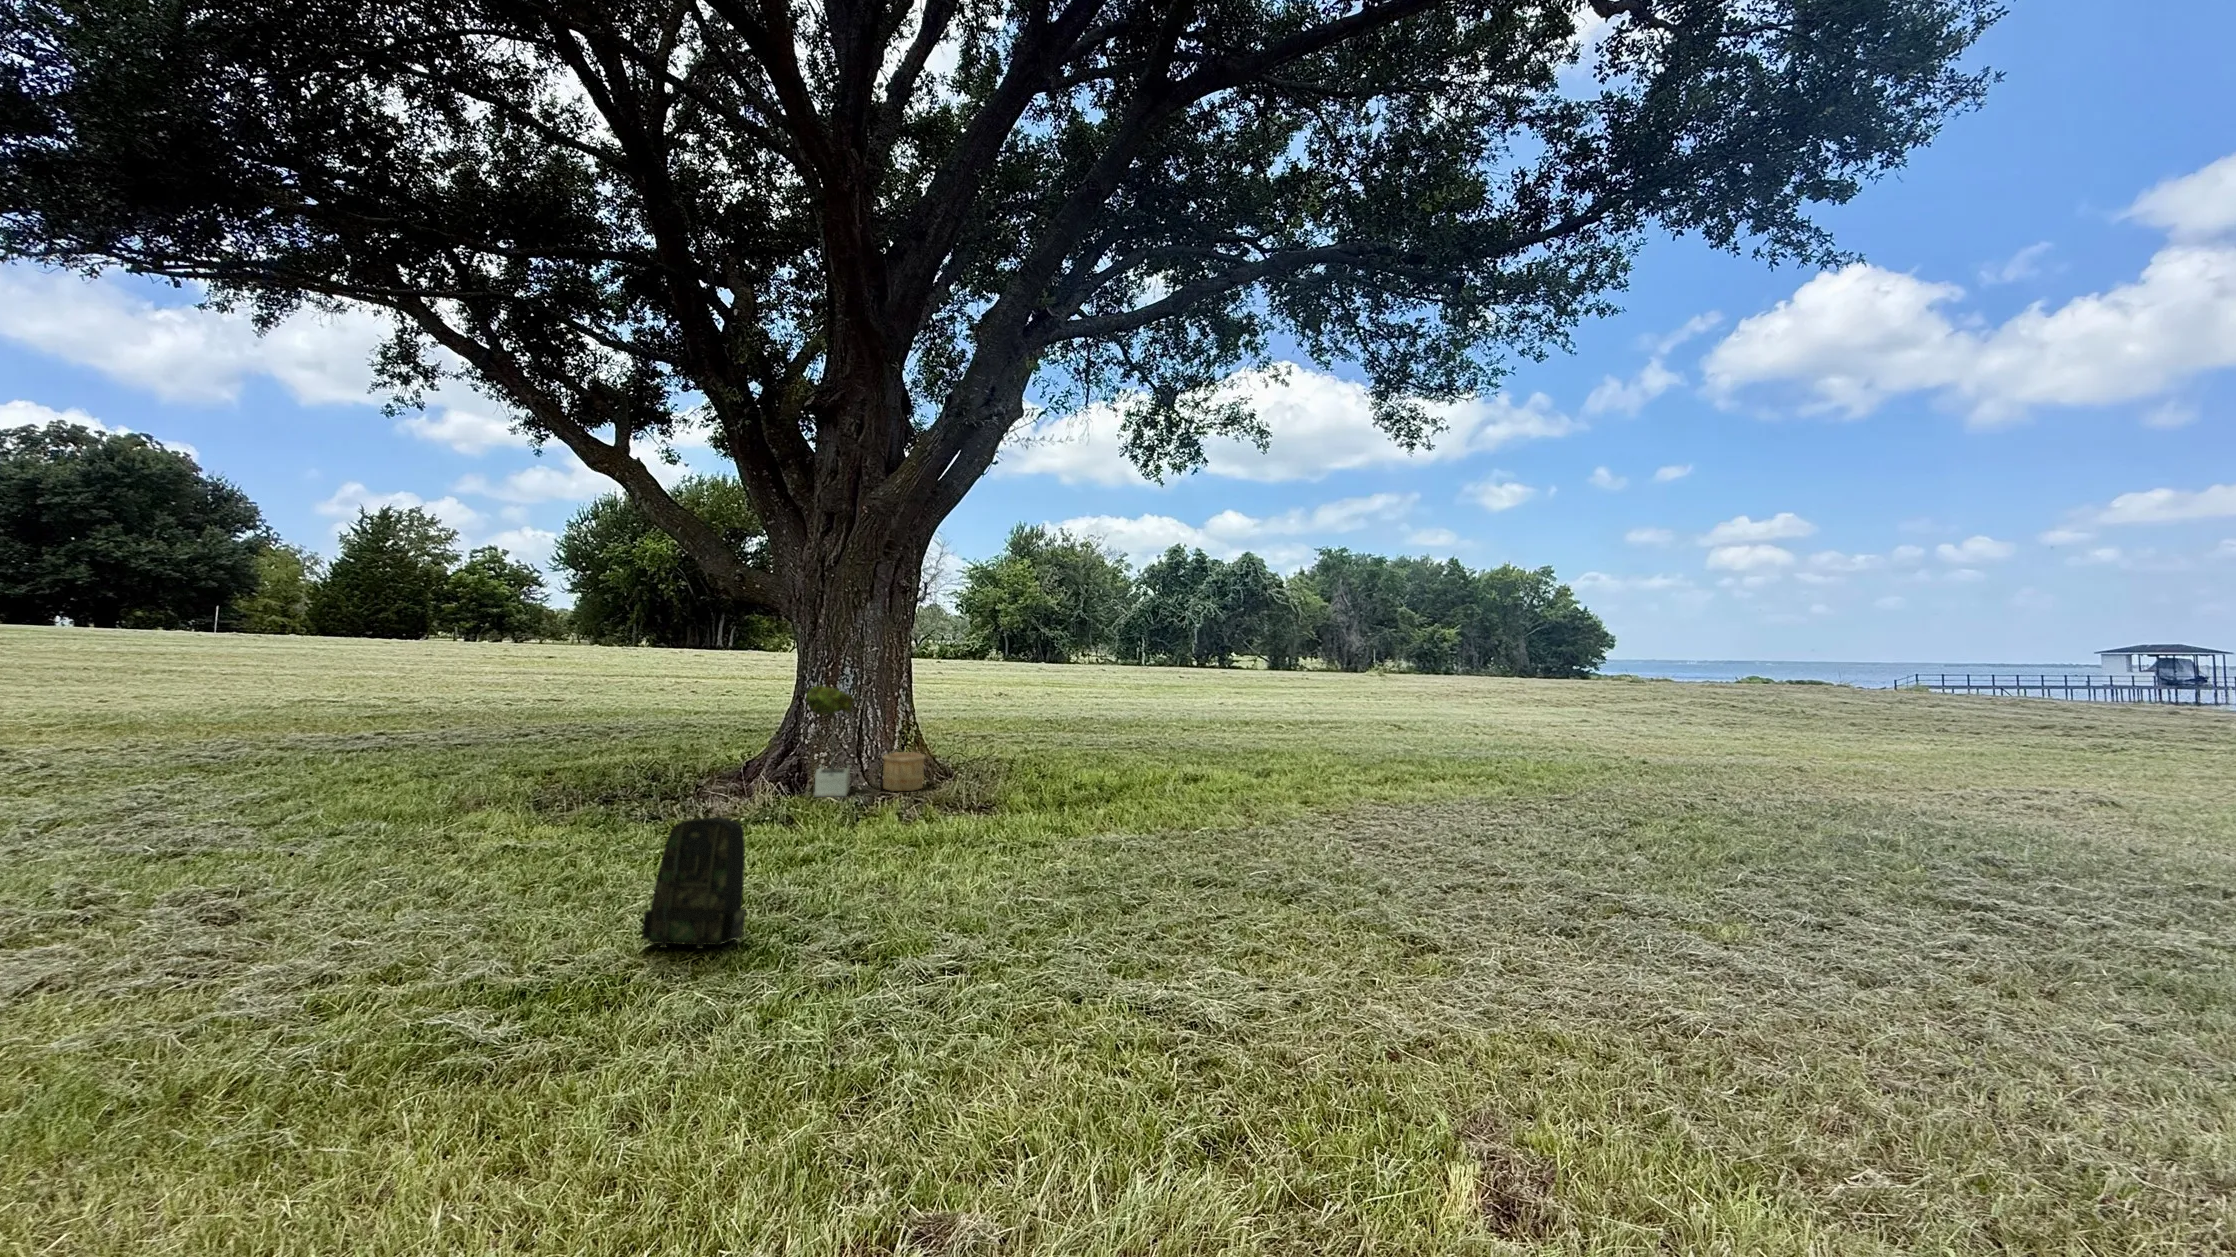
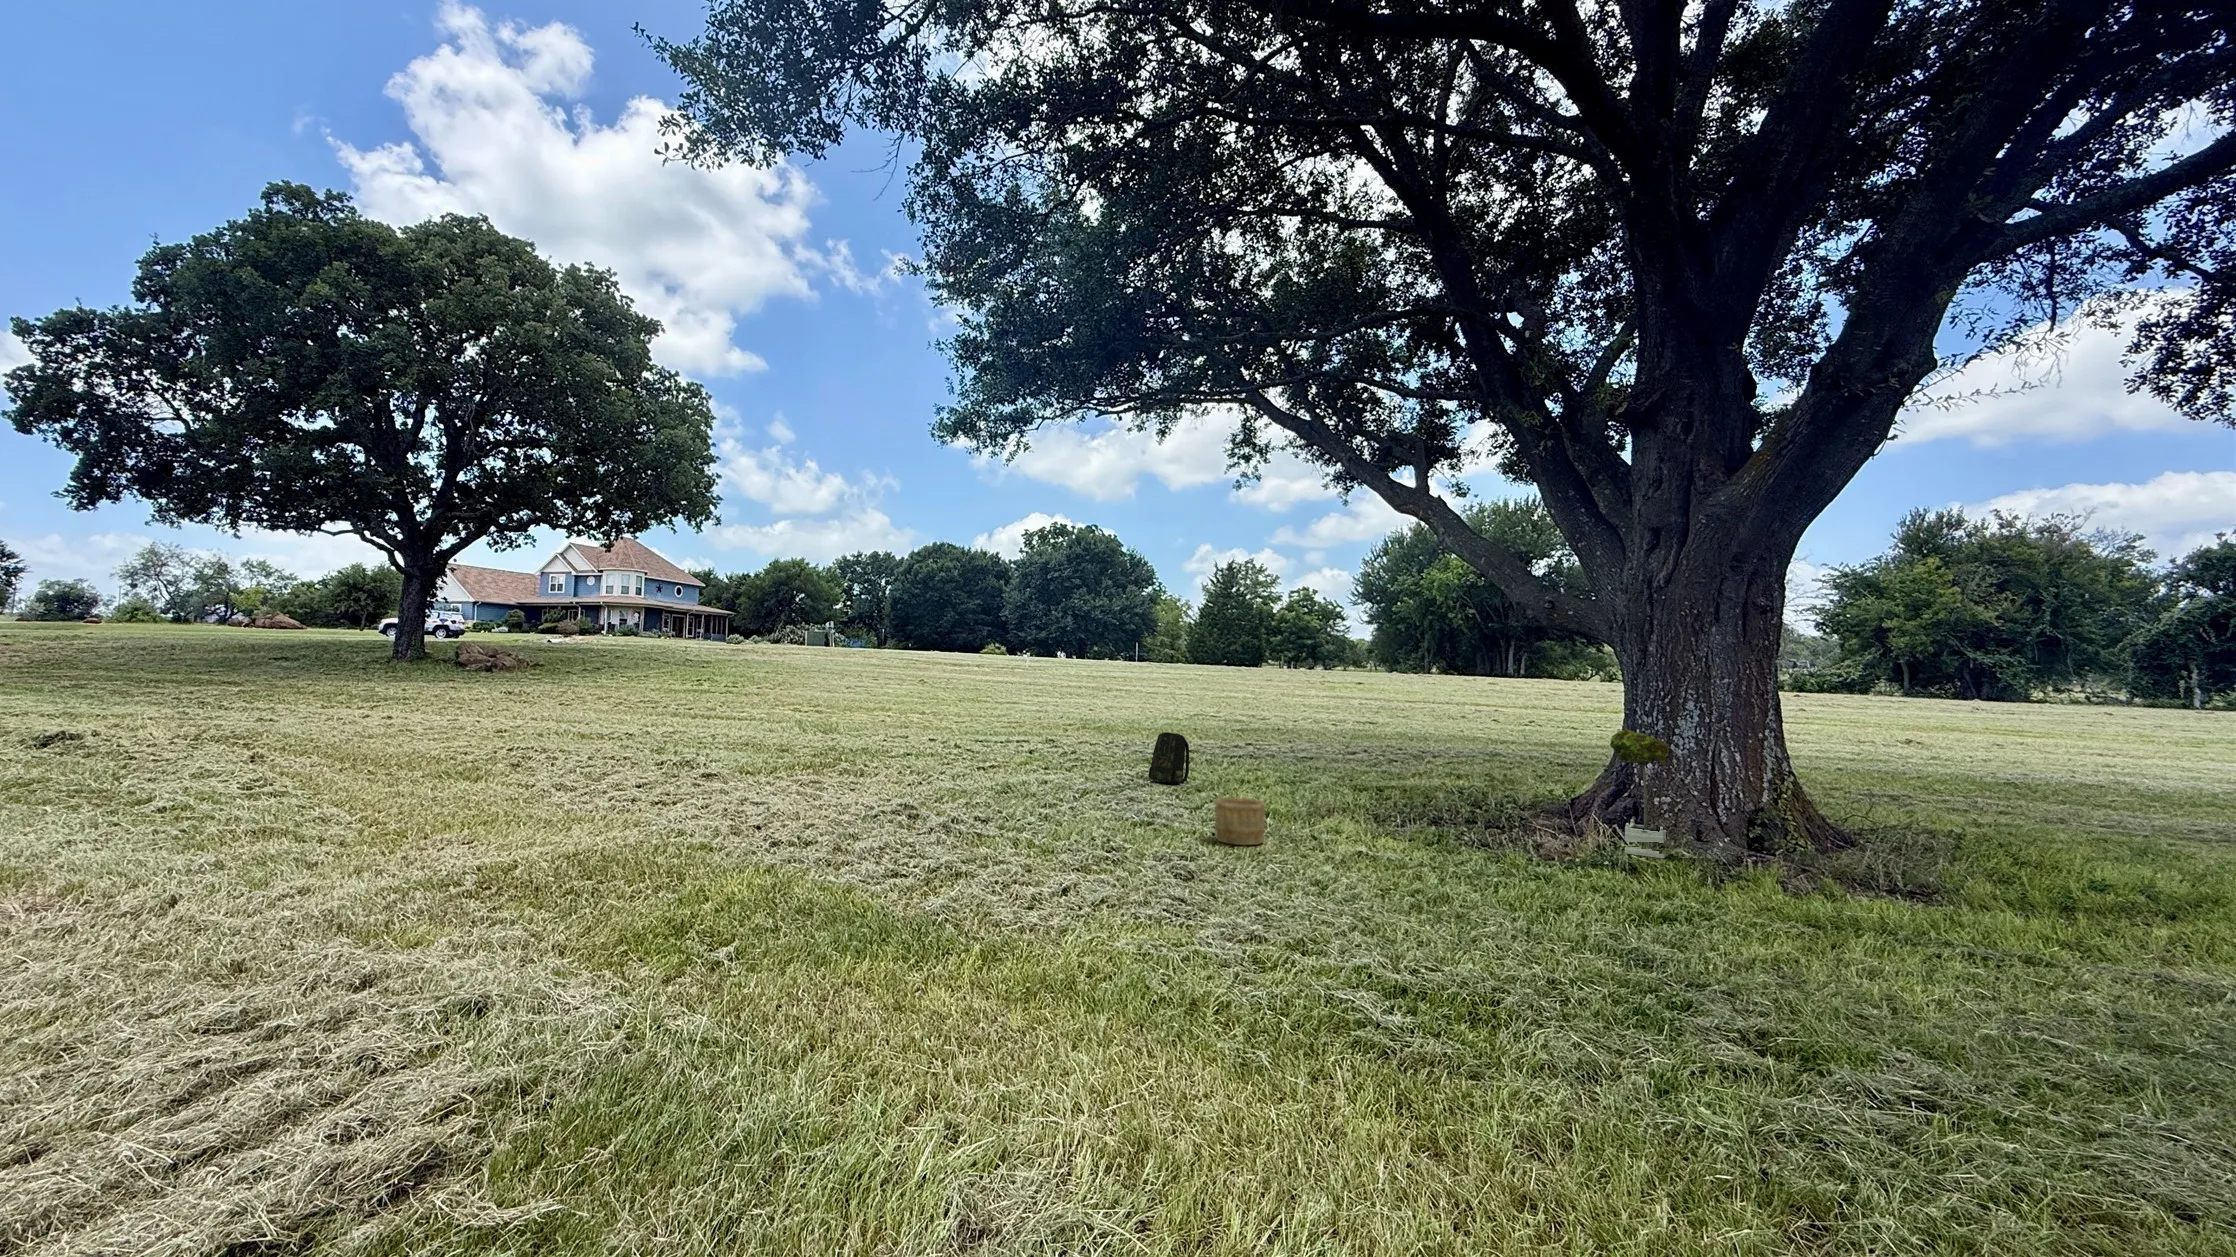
wooden bucket: present [883,752,926,791] -> present [1215,797,1266,845]
backpack: present [642,817,746,949] -> present [1149,732,1189,784]

